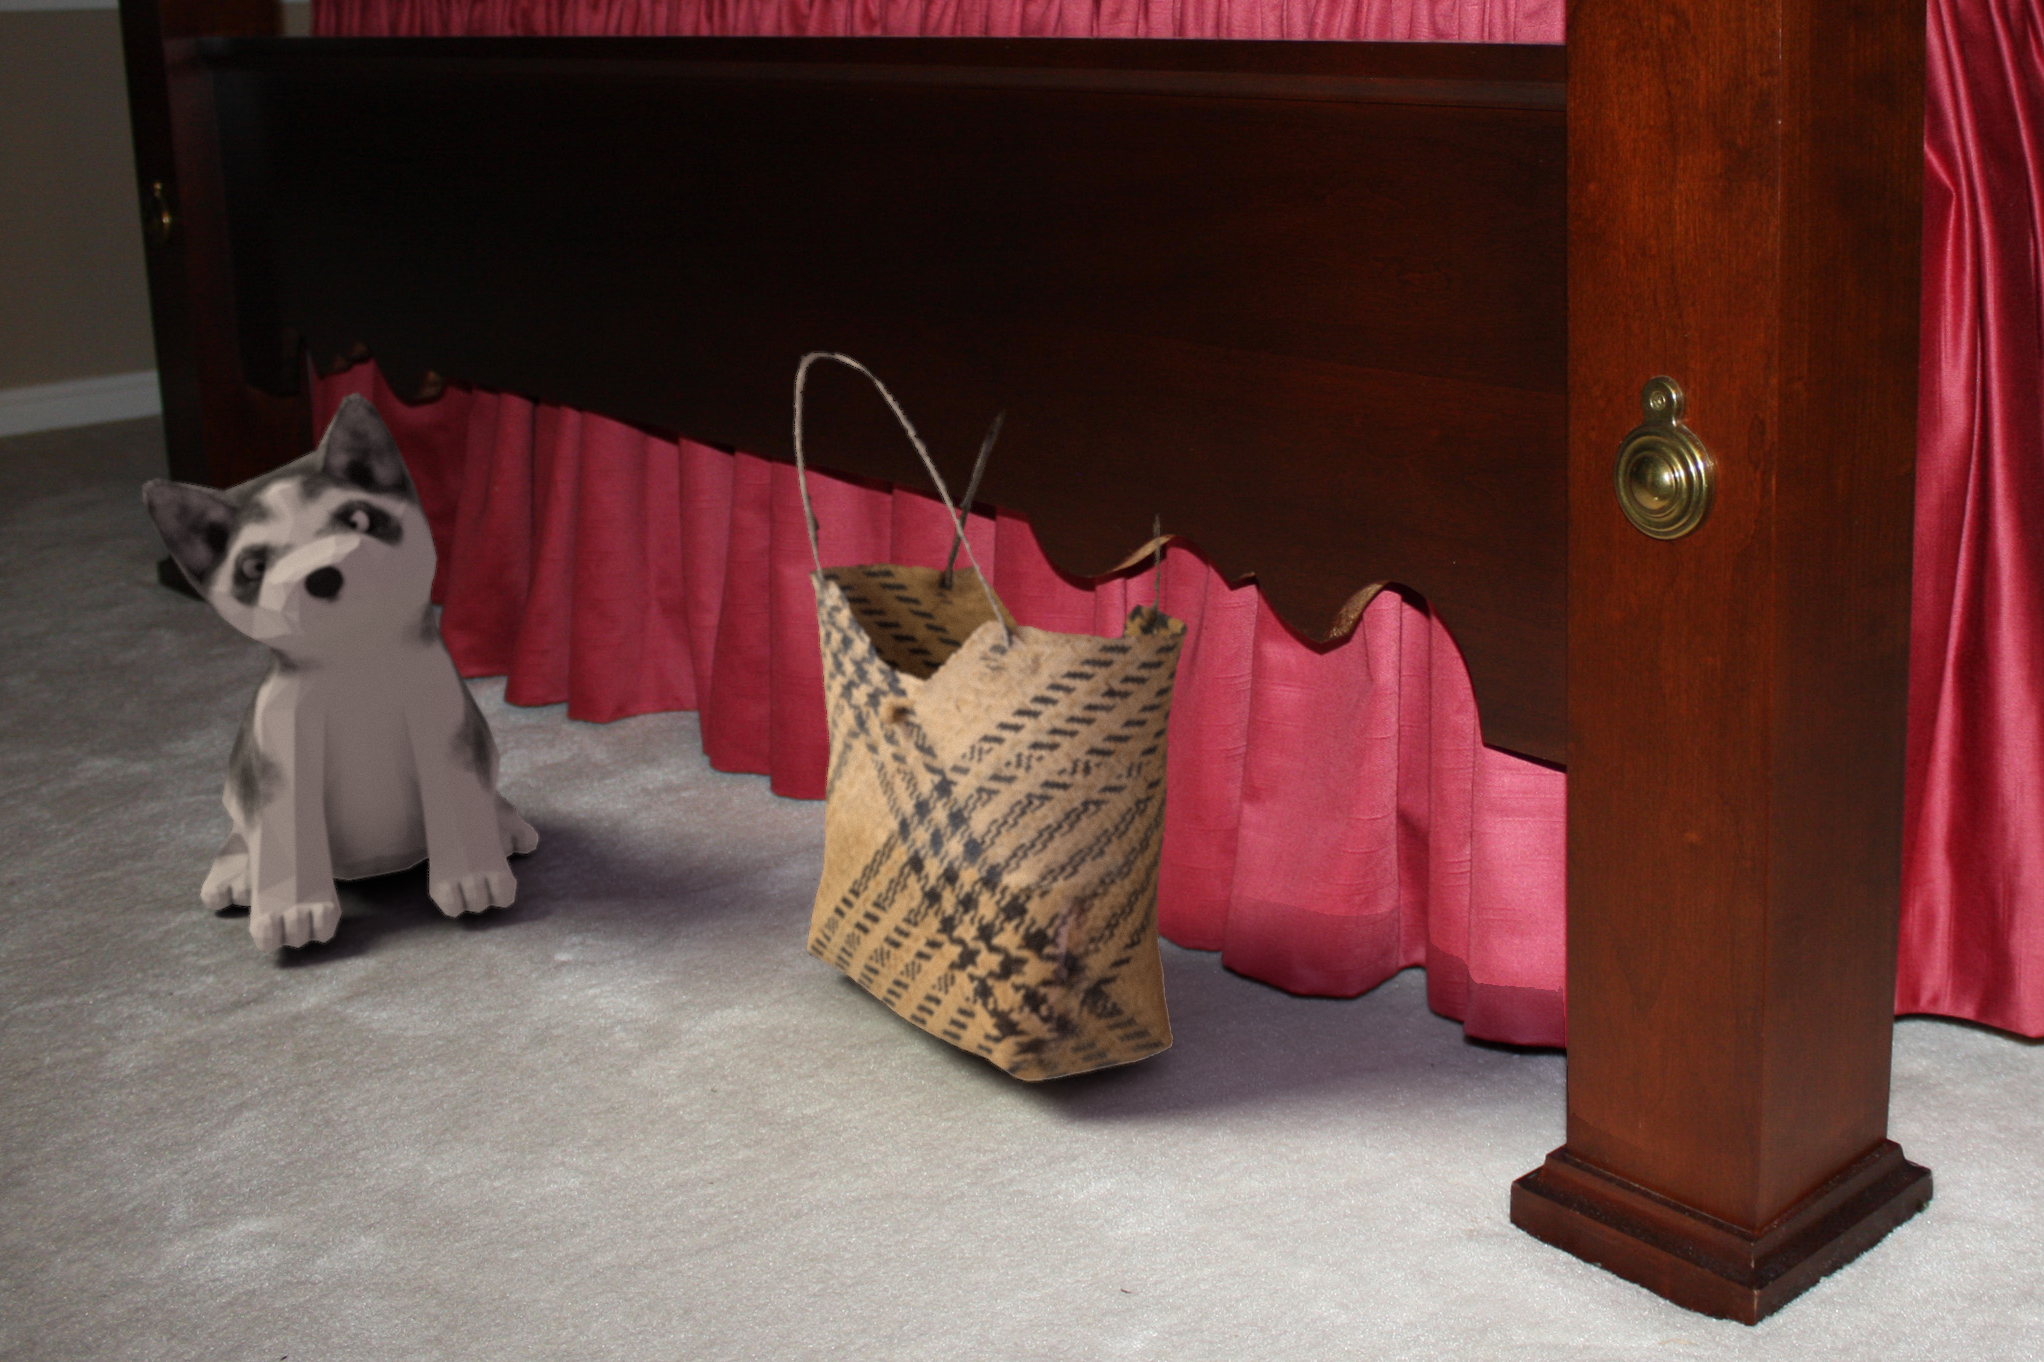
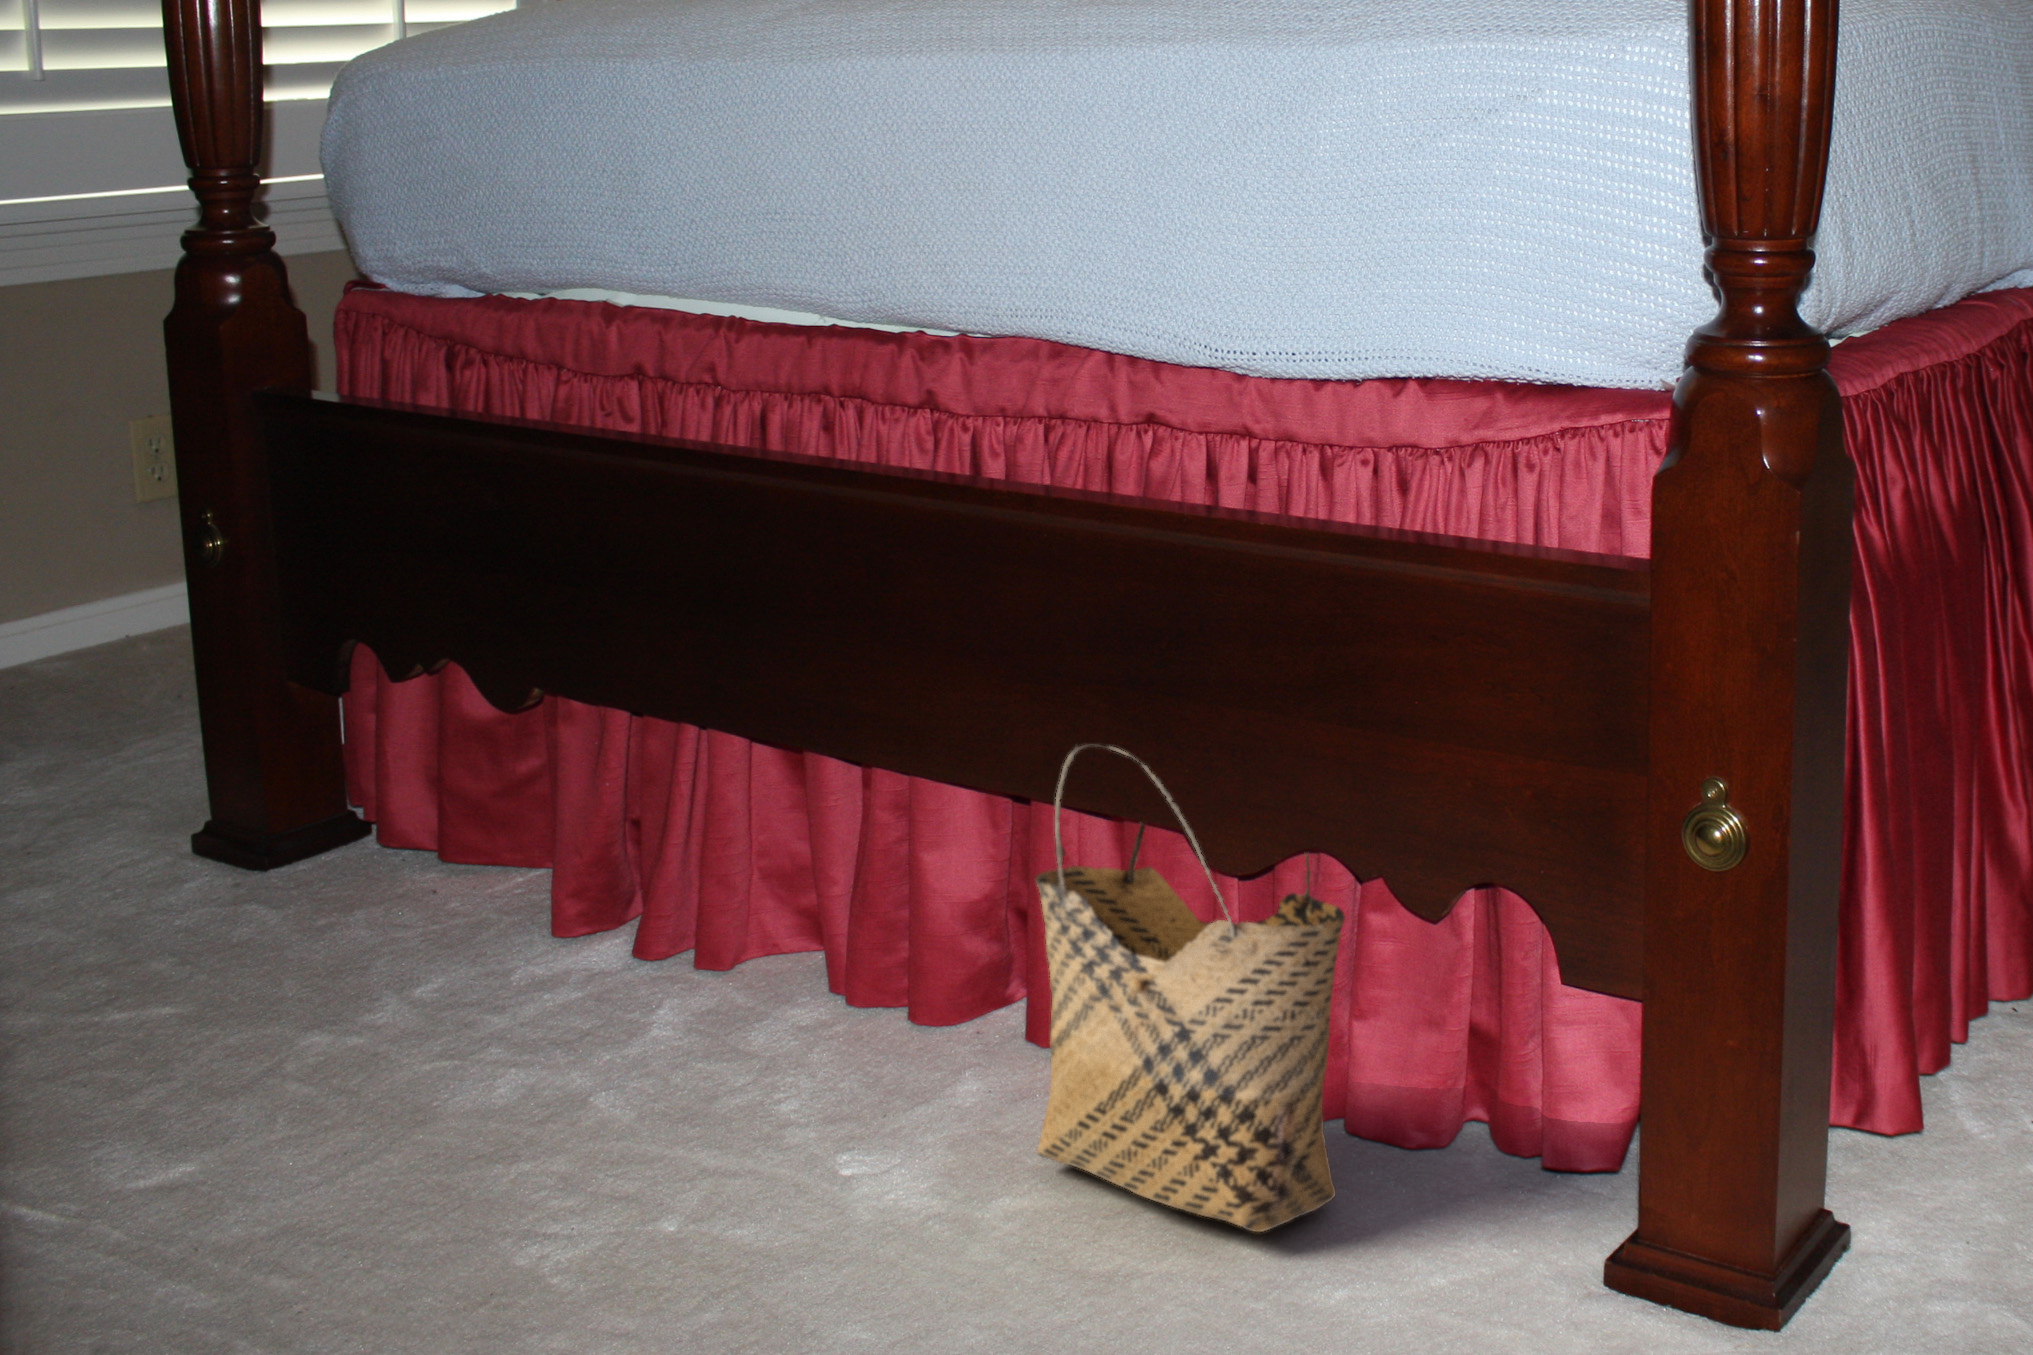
plush toy: present [142,393,539,953] -> none [501,760,778,1197]

